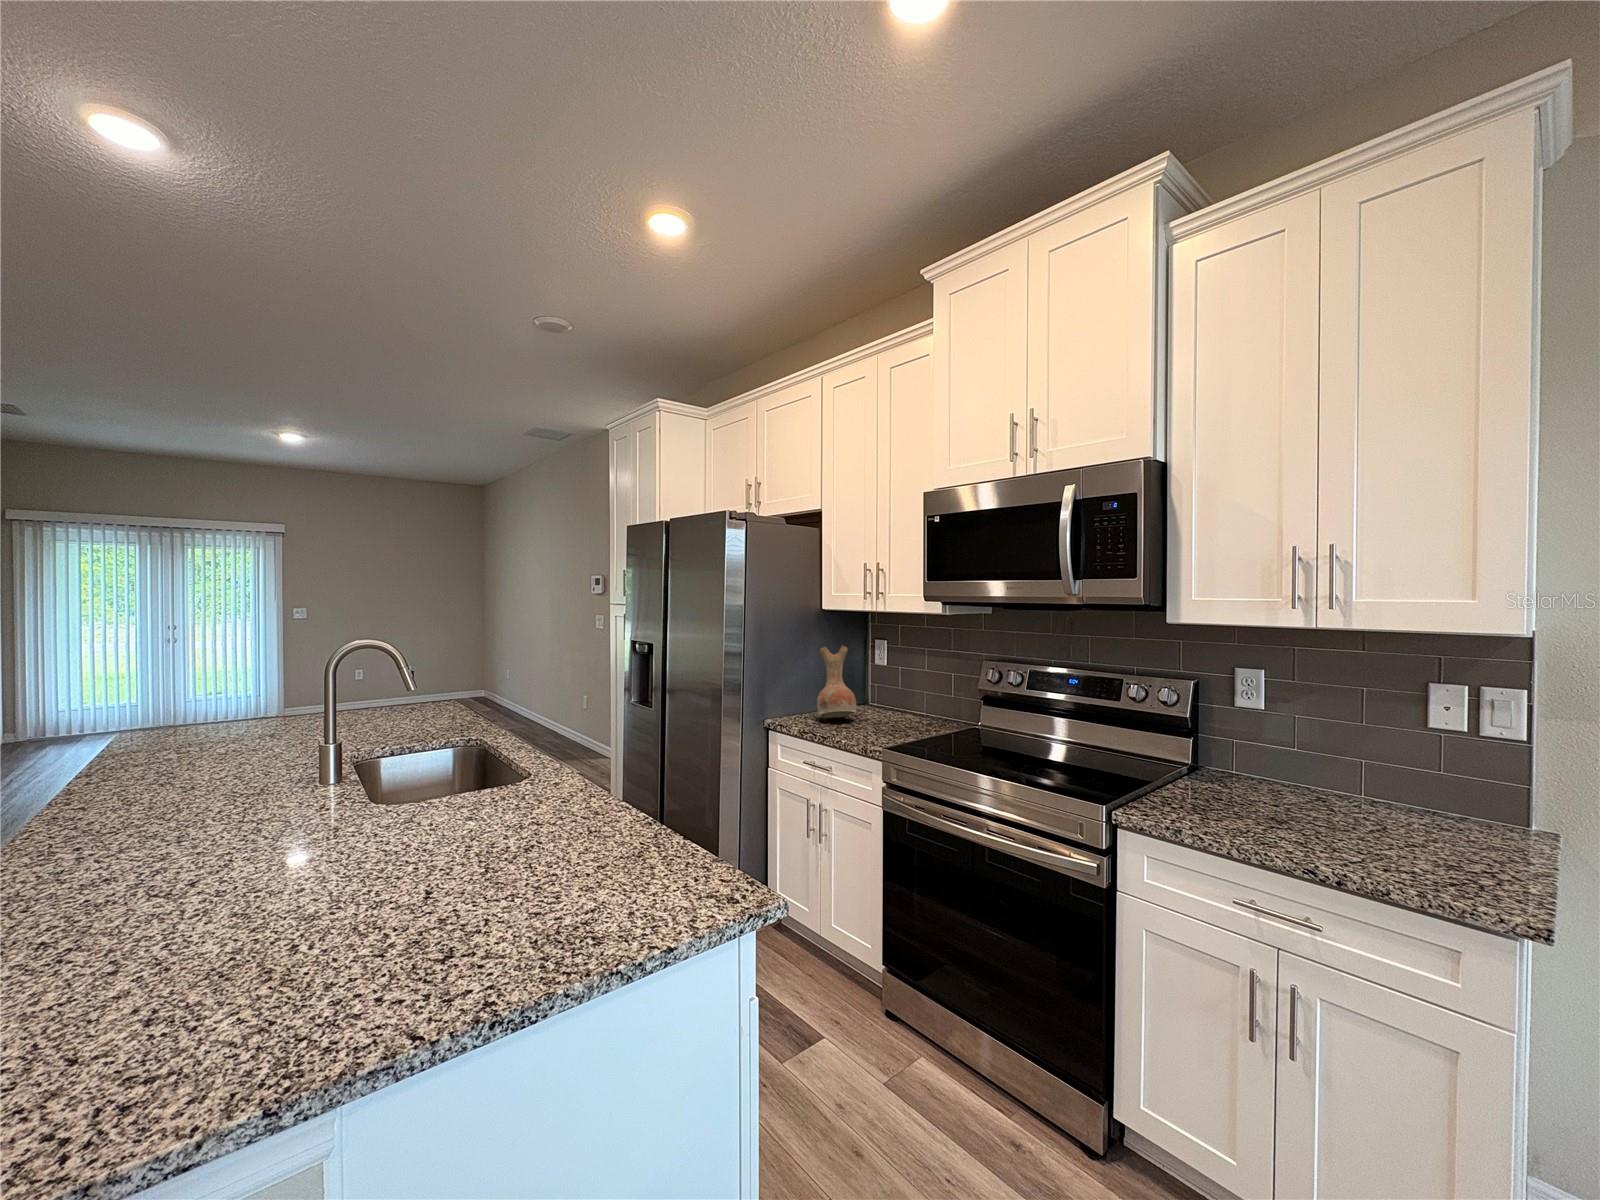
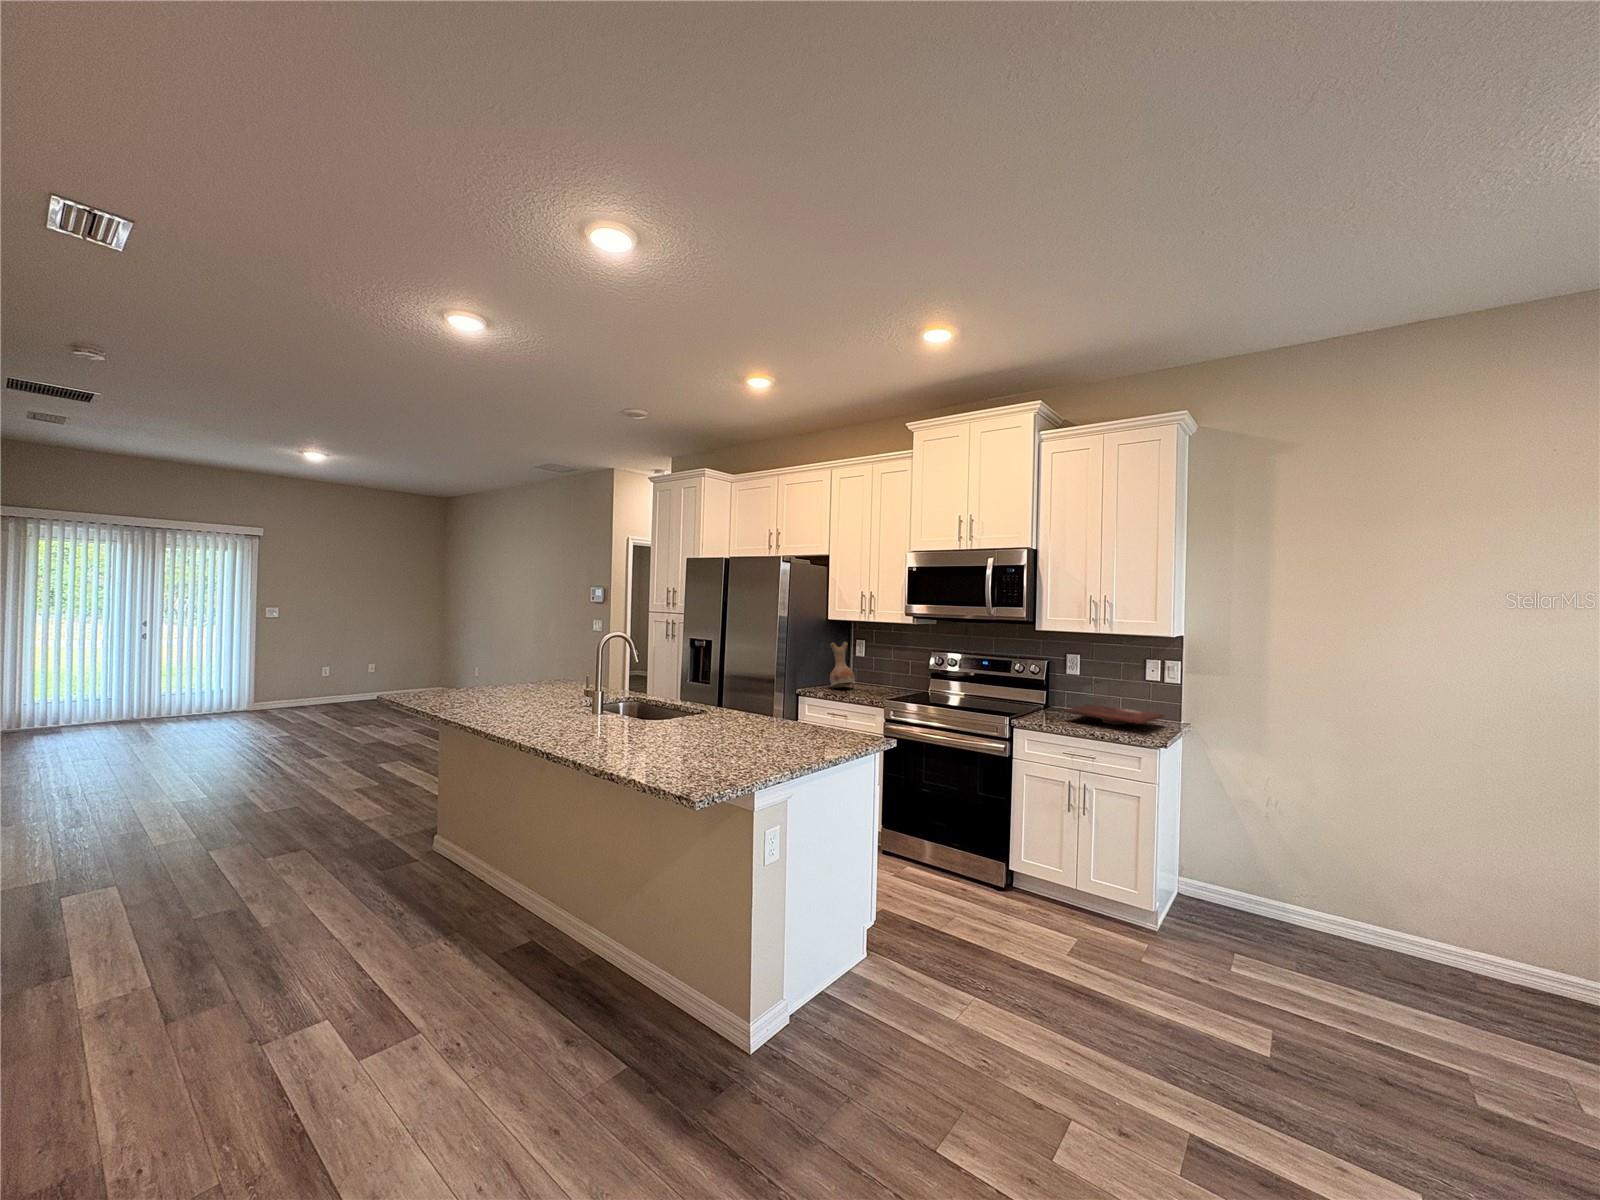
cutting board: none [1230,775,1497,851] -> present [1064,704,1164,725]

